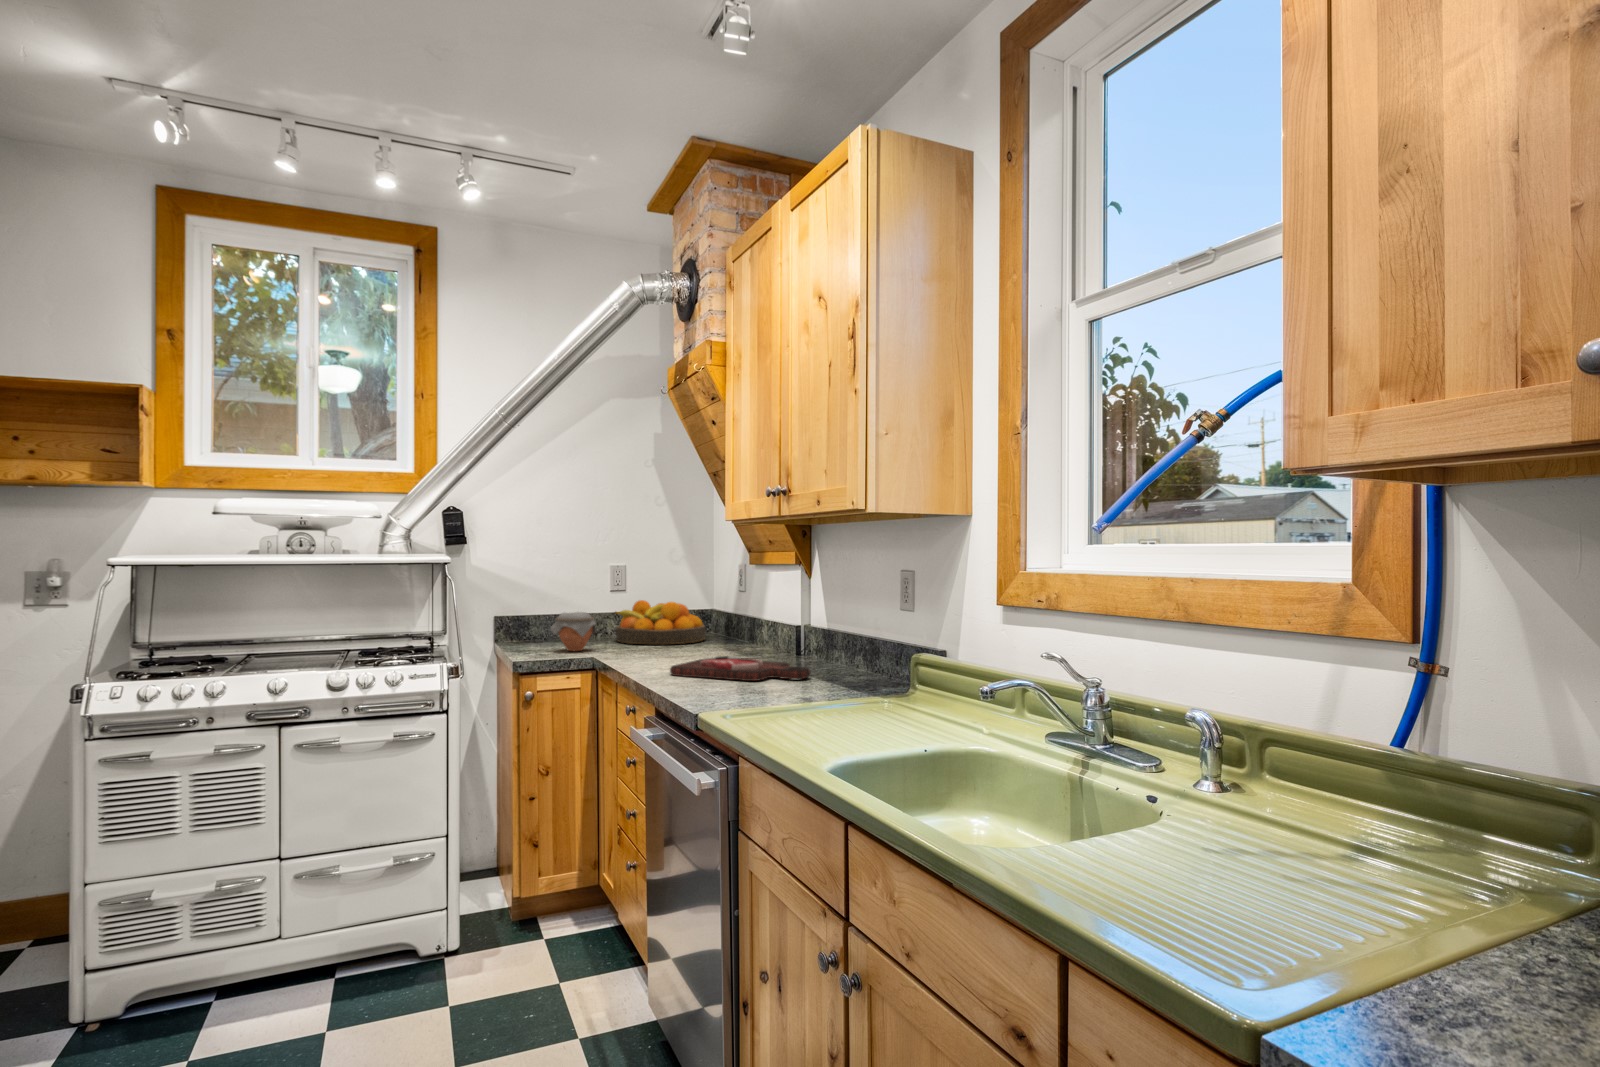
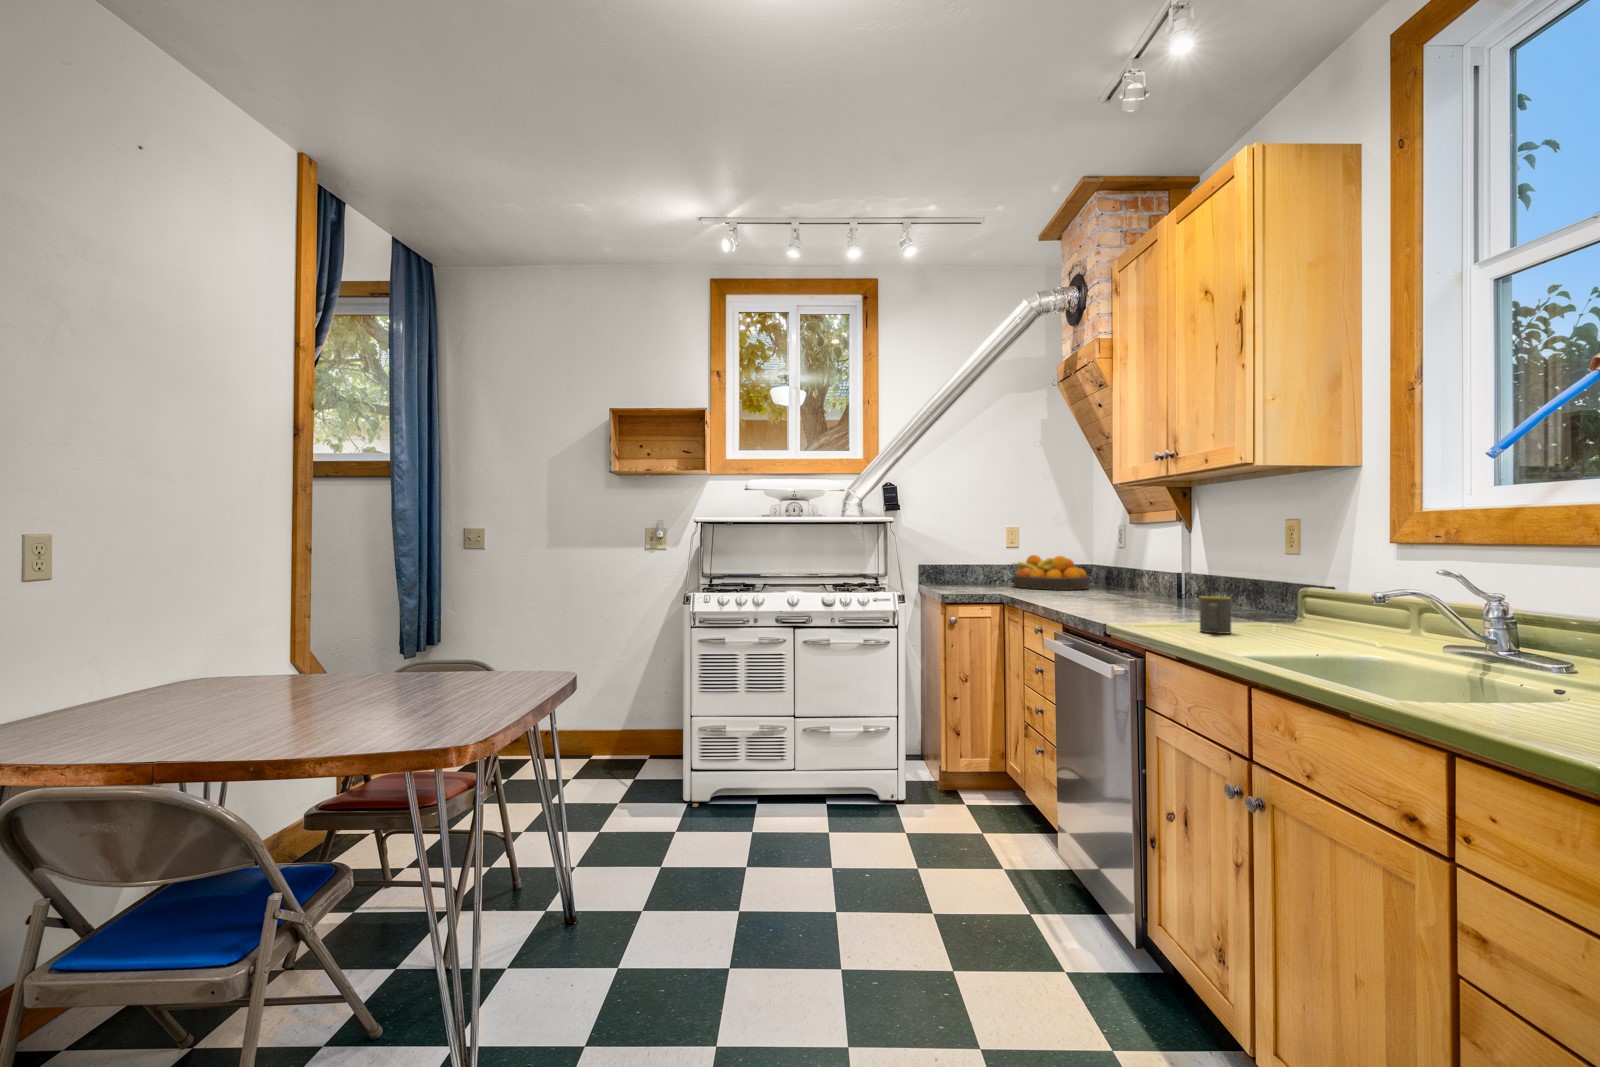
jar: present [551,612,596,651] -> none [966,561,1002,591]
cutting board: present [670,656,810,681] -> none [1070,593,1196,611]
mug: none [805,674,839,723] -> present [1200,596,1231,634]

